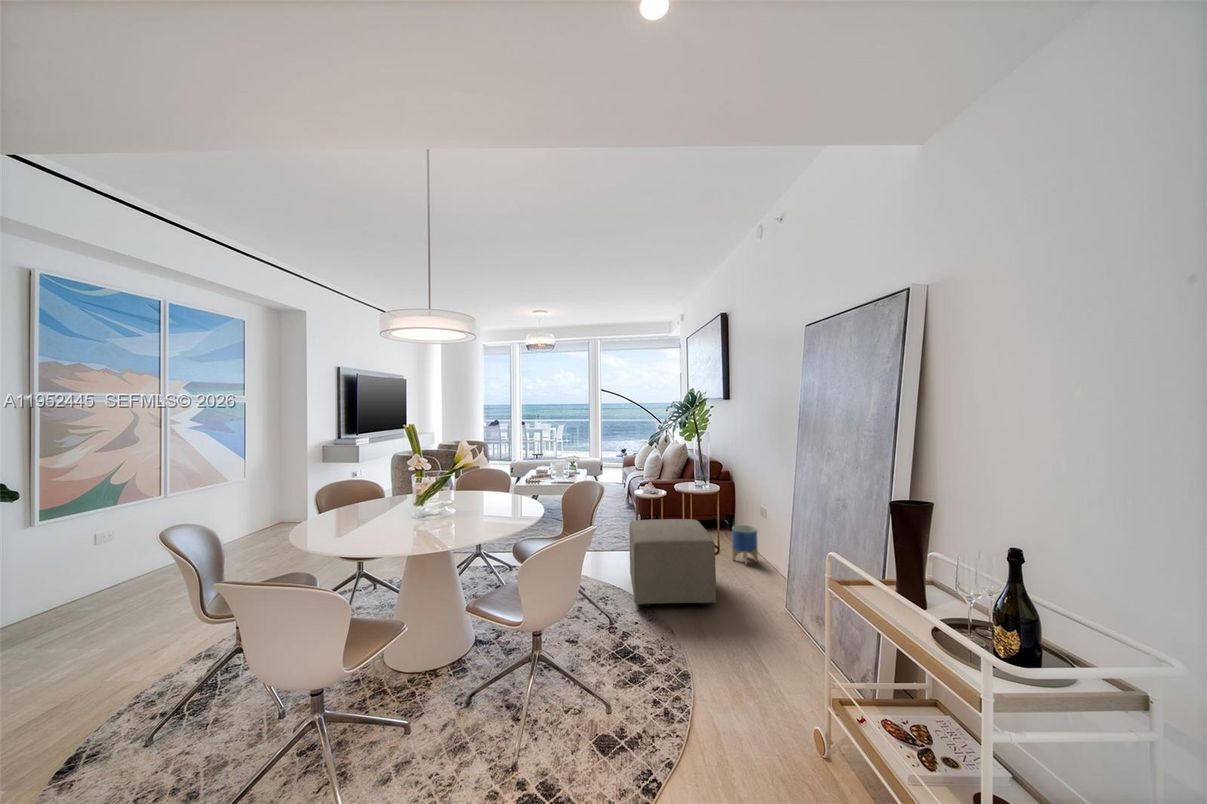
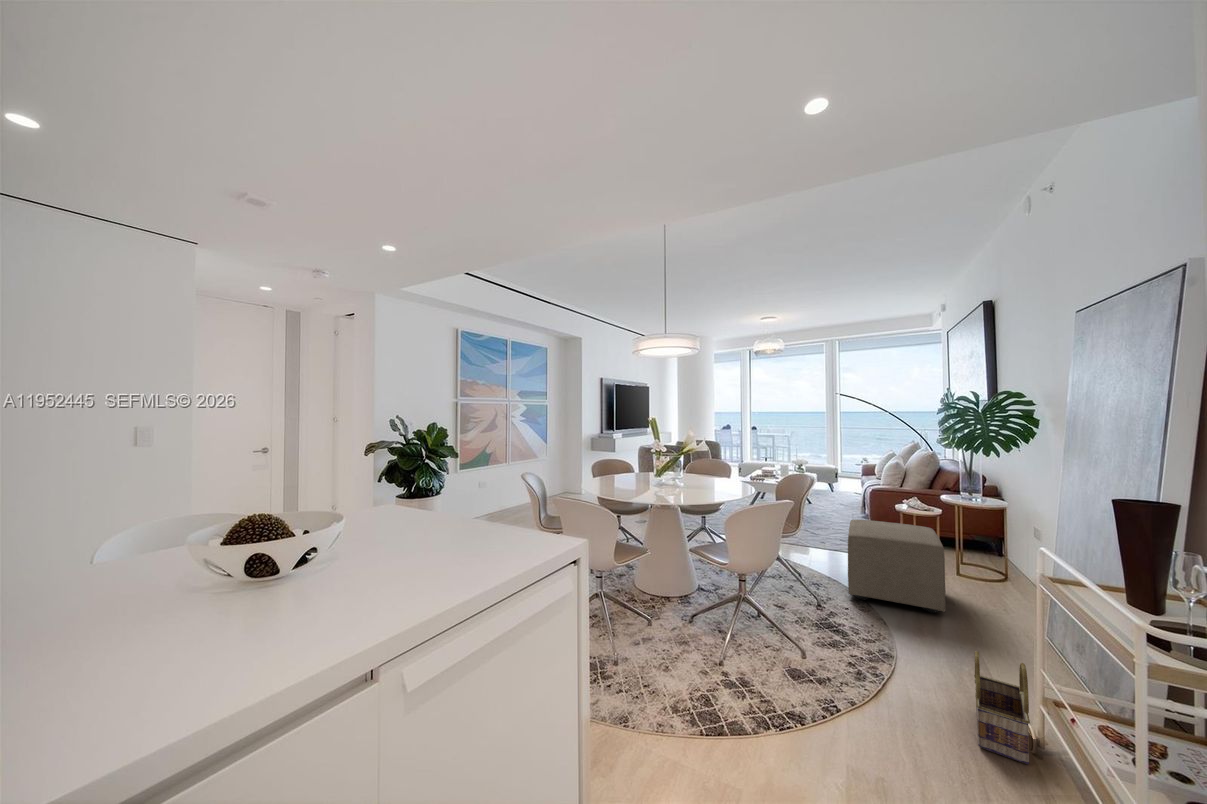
planter: present [732,525,758,565] -> none [987,545,1025,592]
basket: none [772,666,834,779] -> present [974,651,1030,764]

